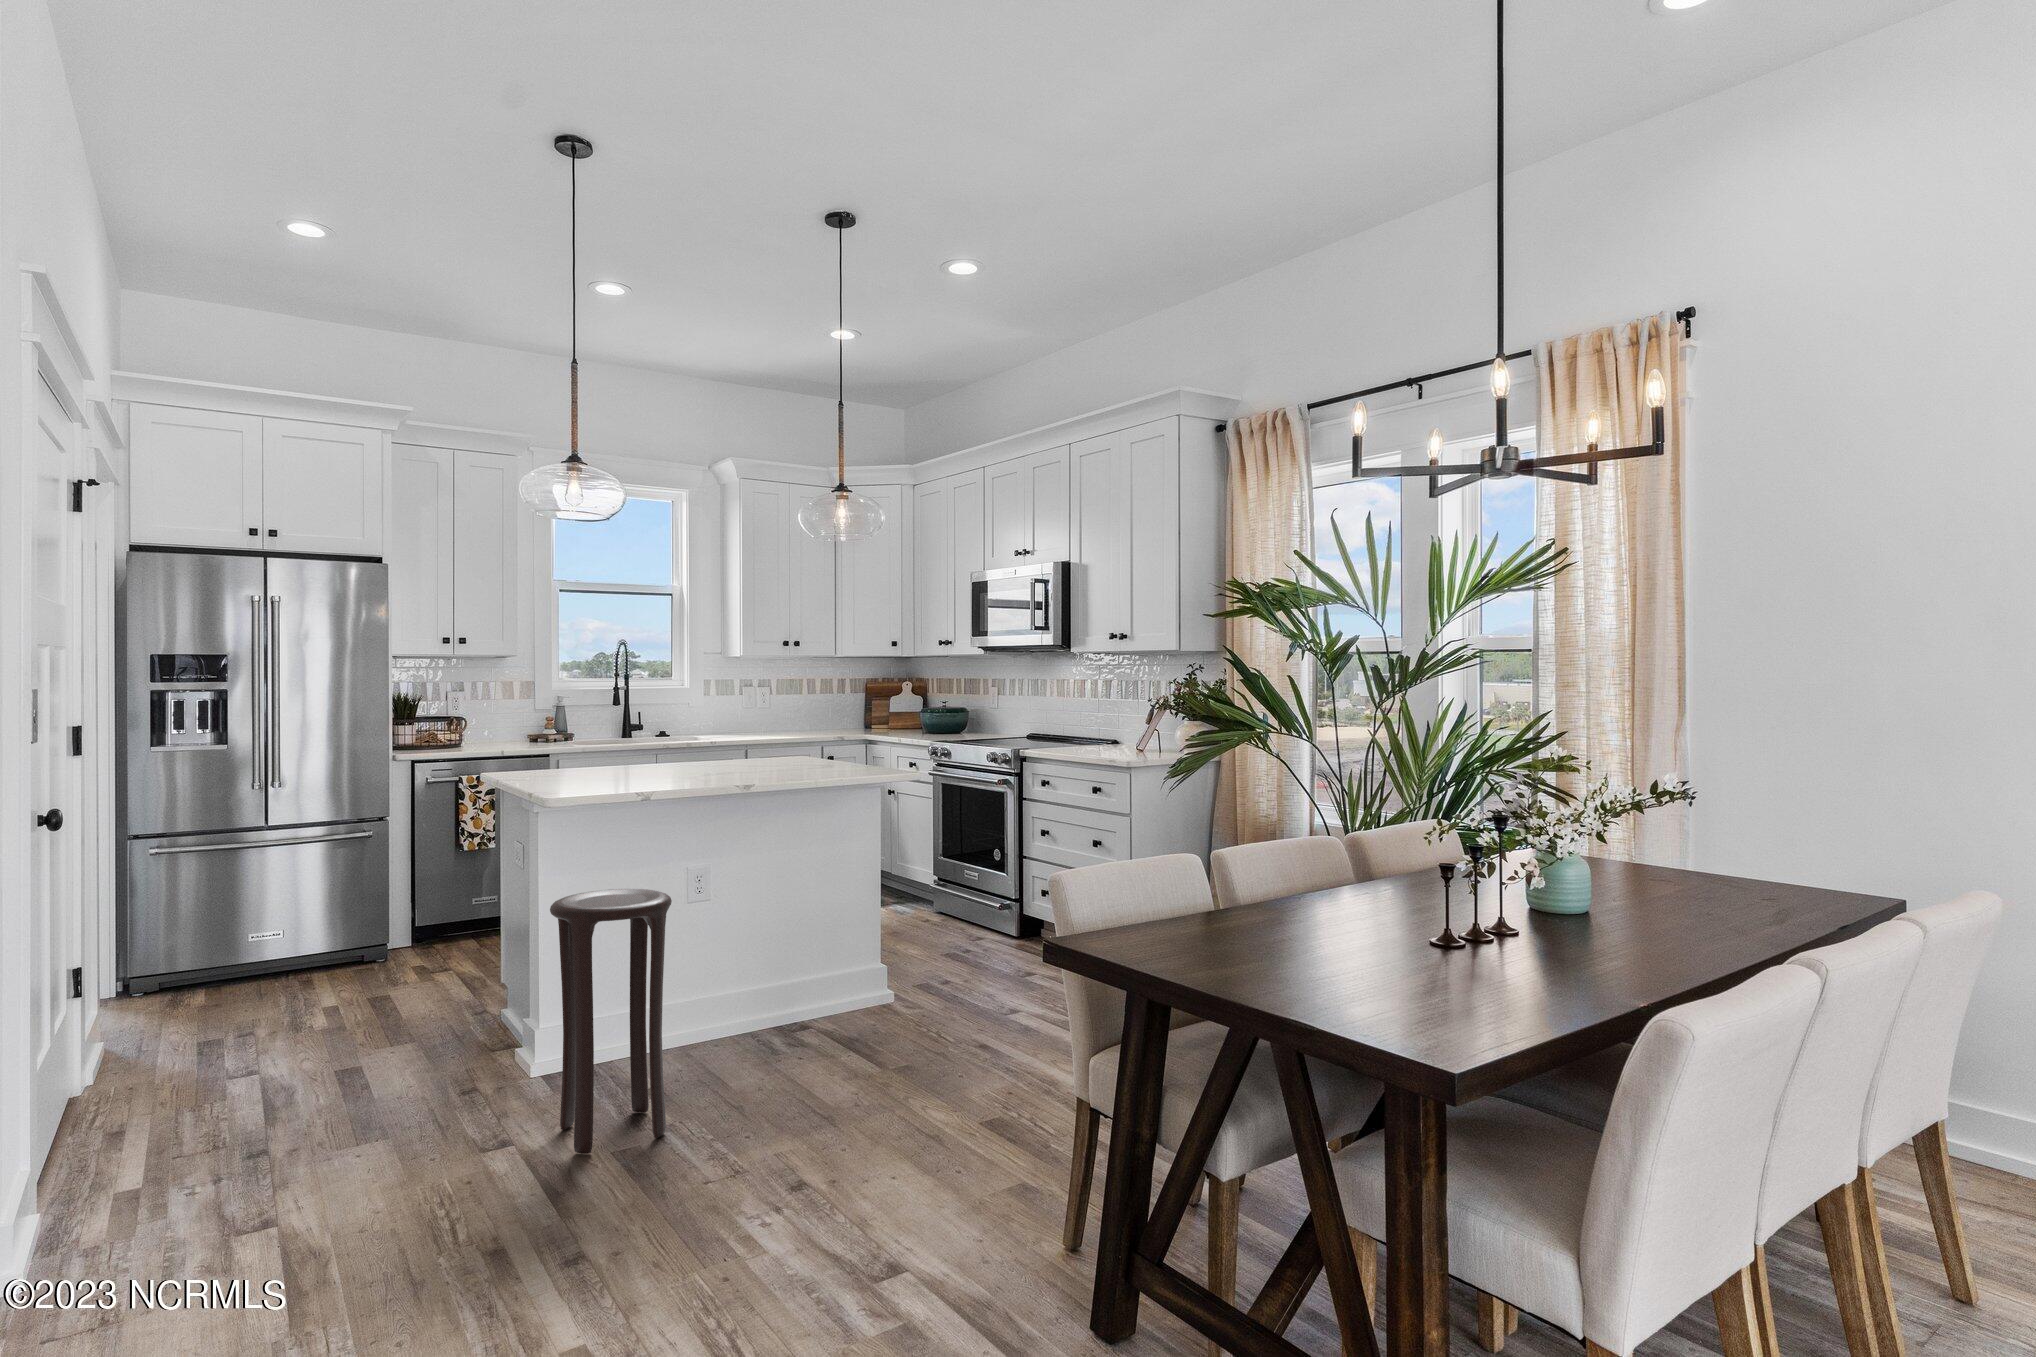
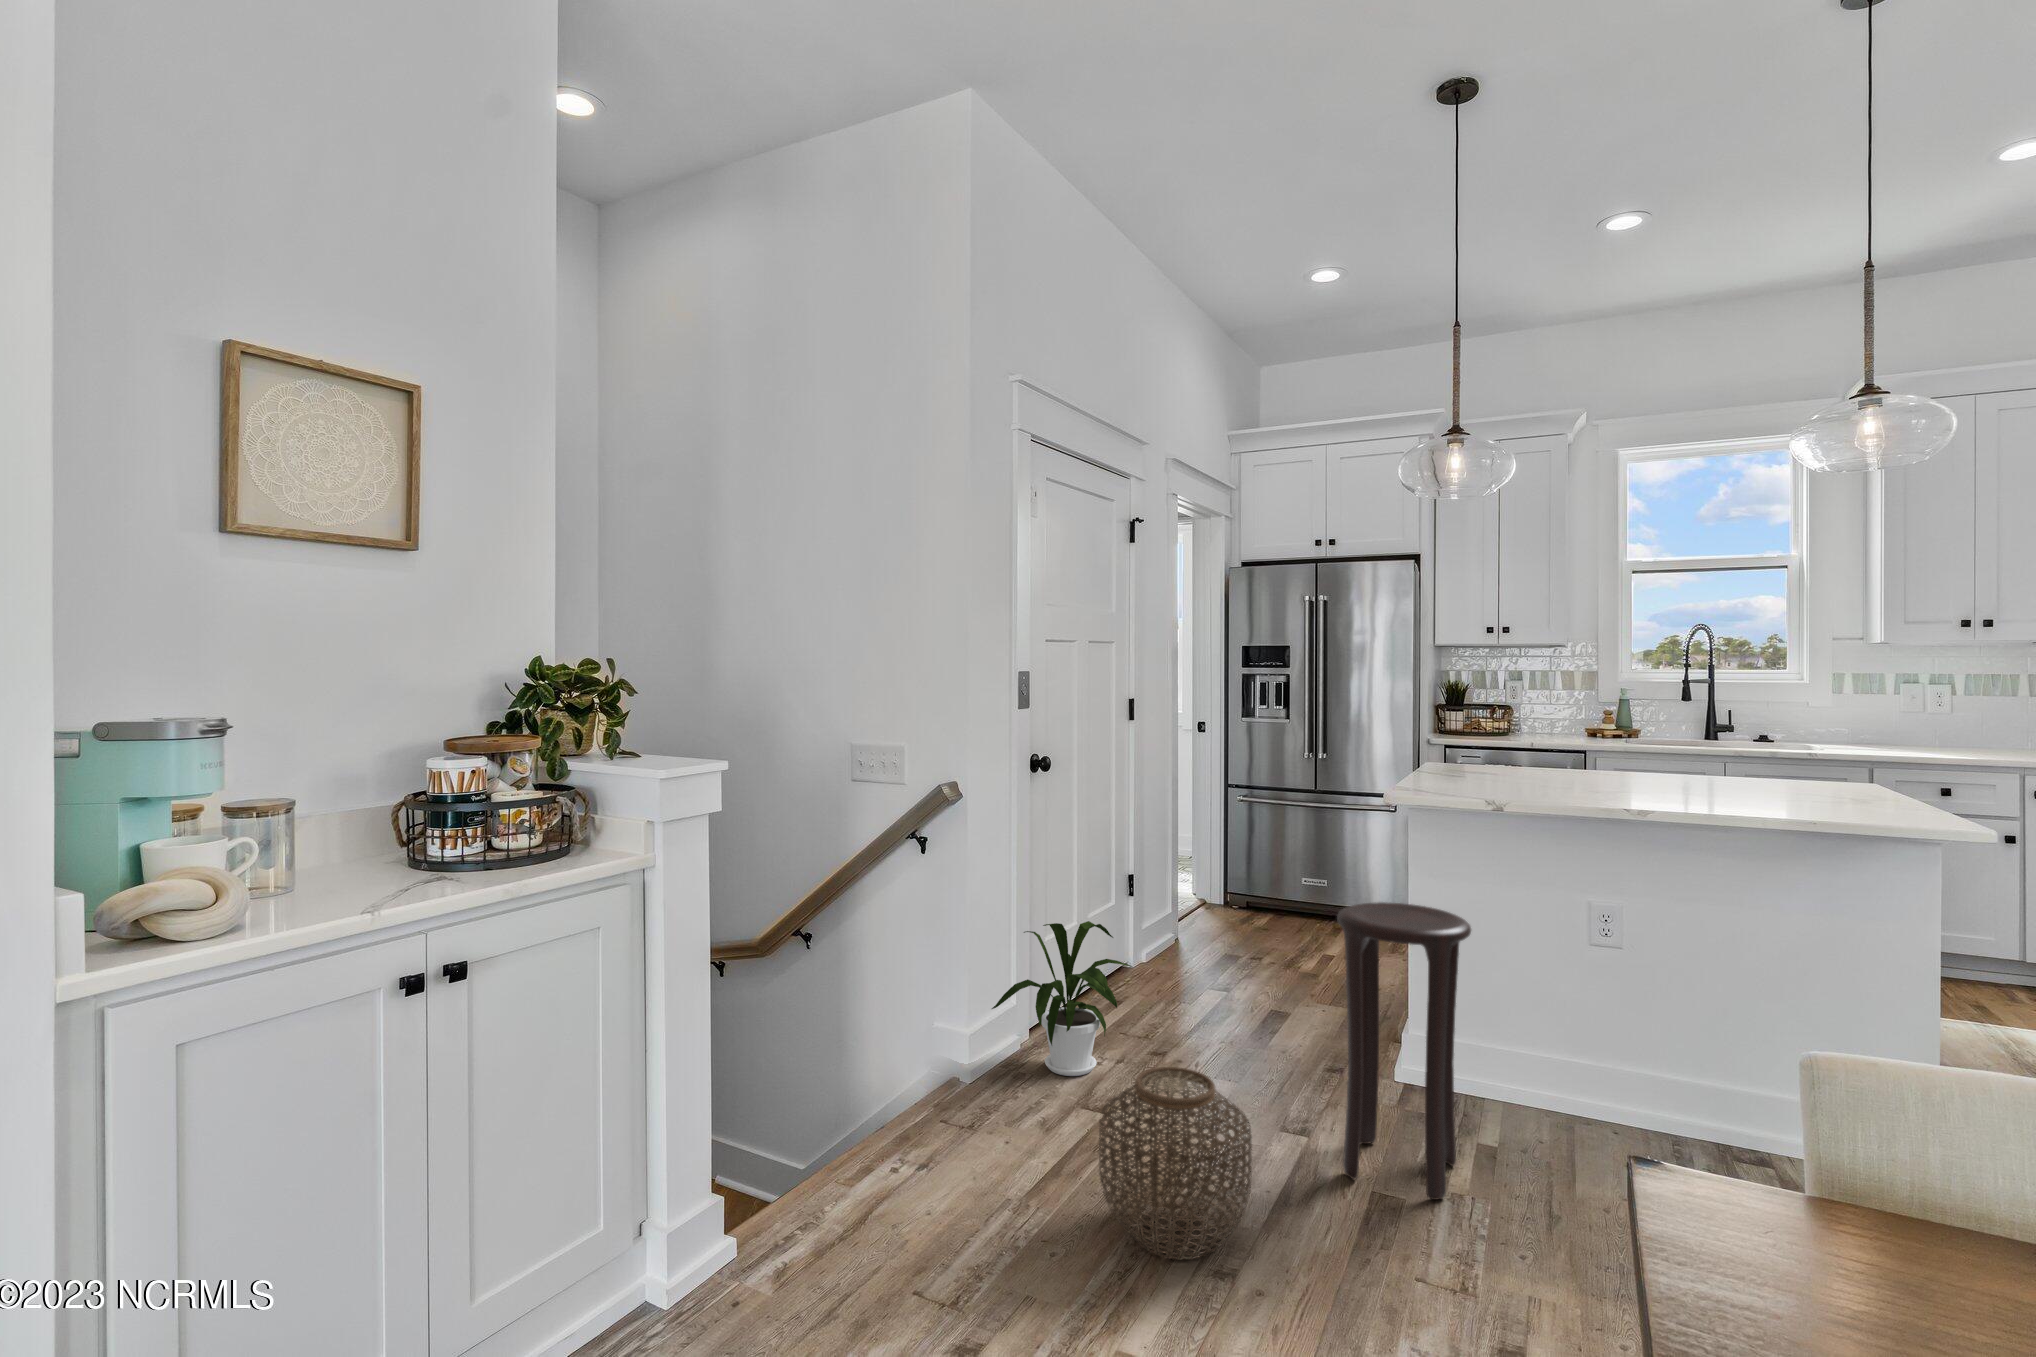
house plant: none [44,1010,263,1223] -> present [992,921,1132,1076]
woven basket: none [406,1087,577,1283] -> present [1099,1067,1252,1260]

